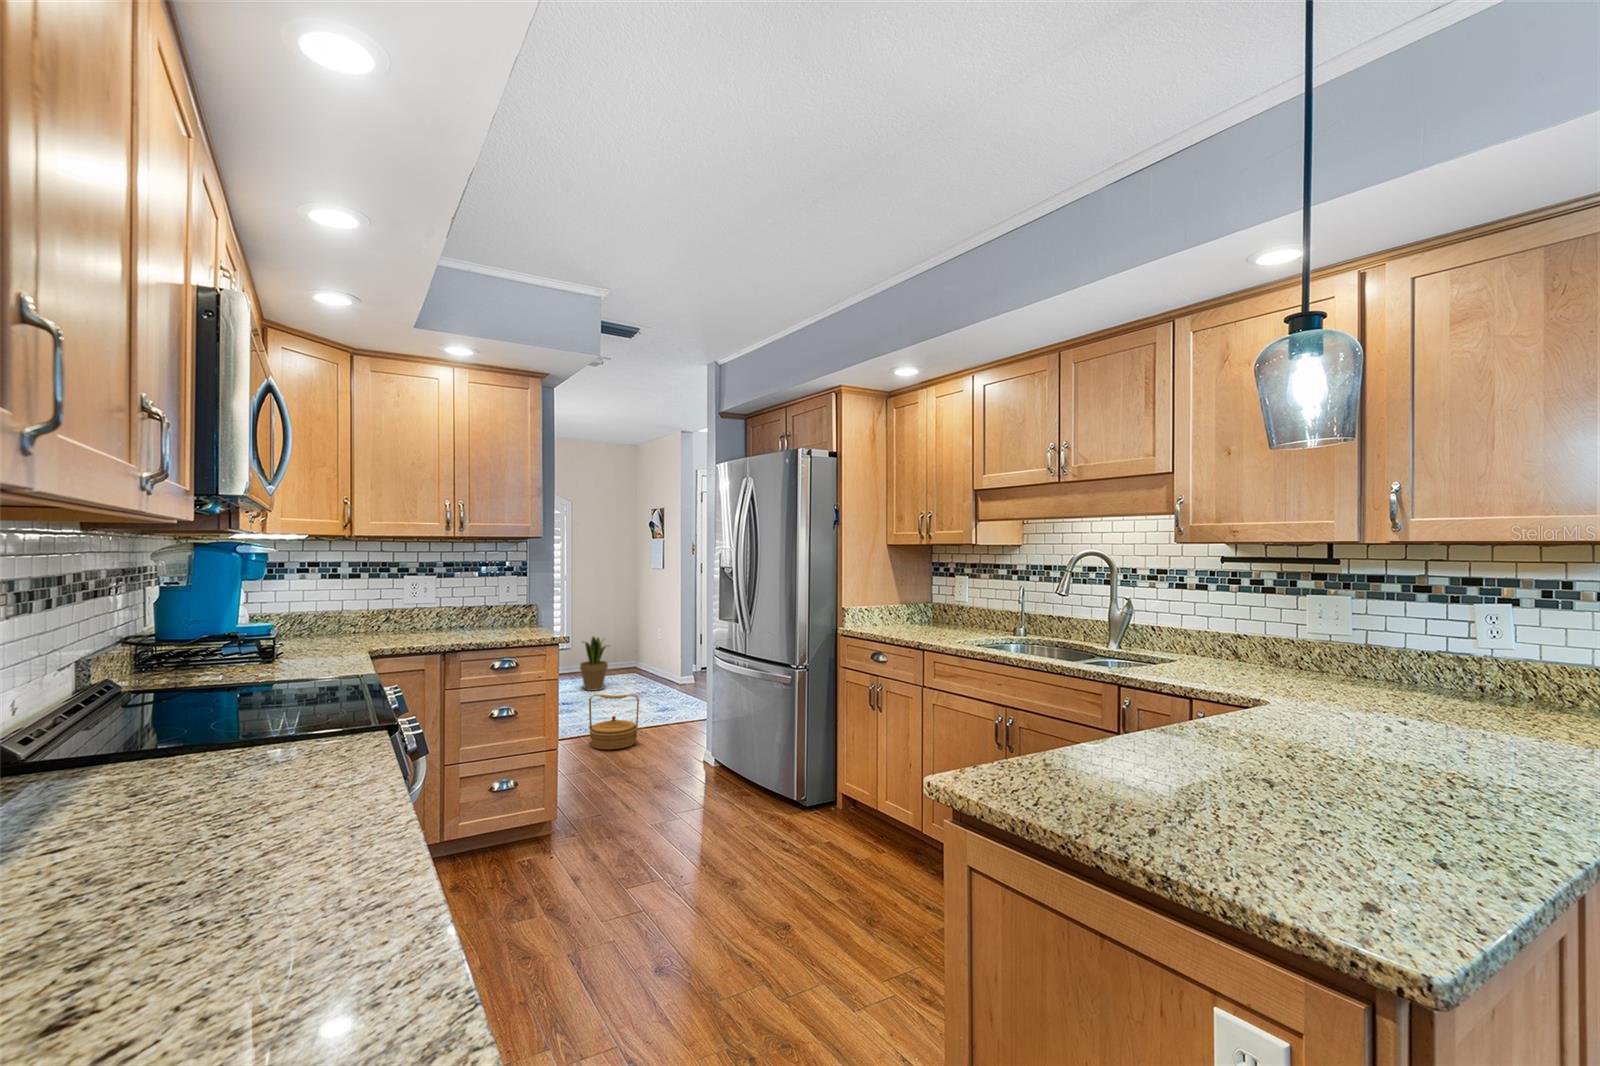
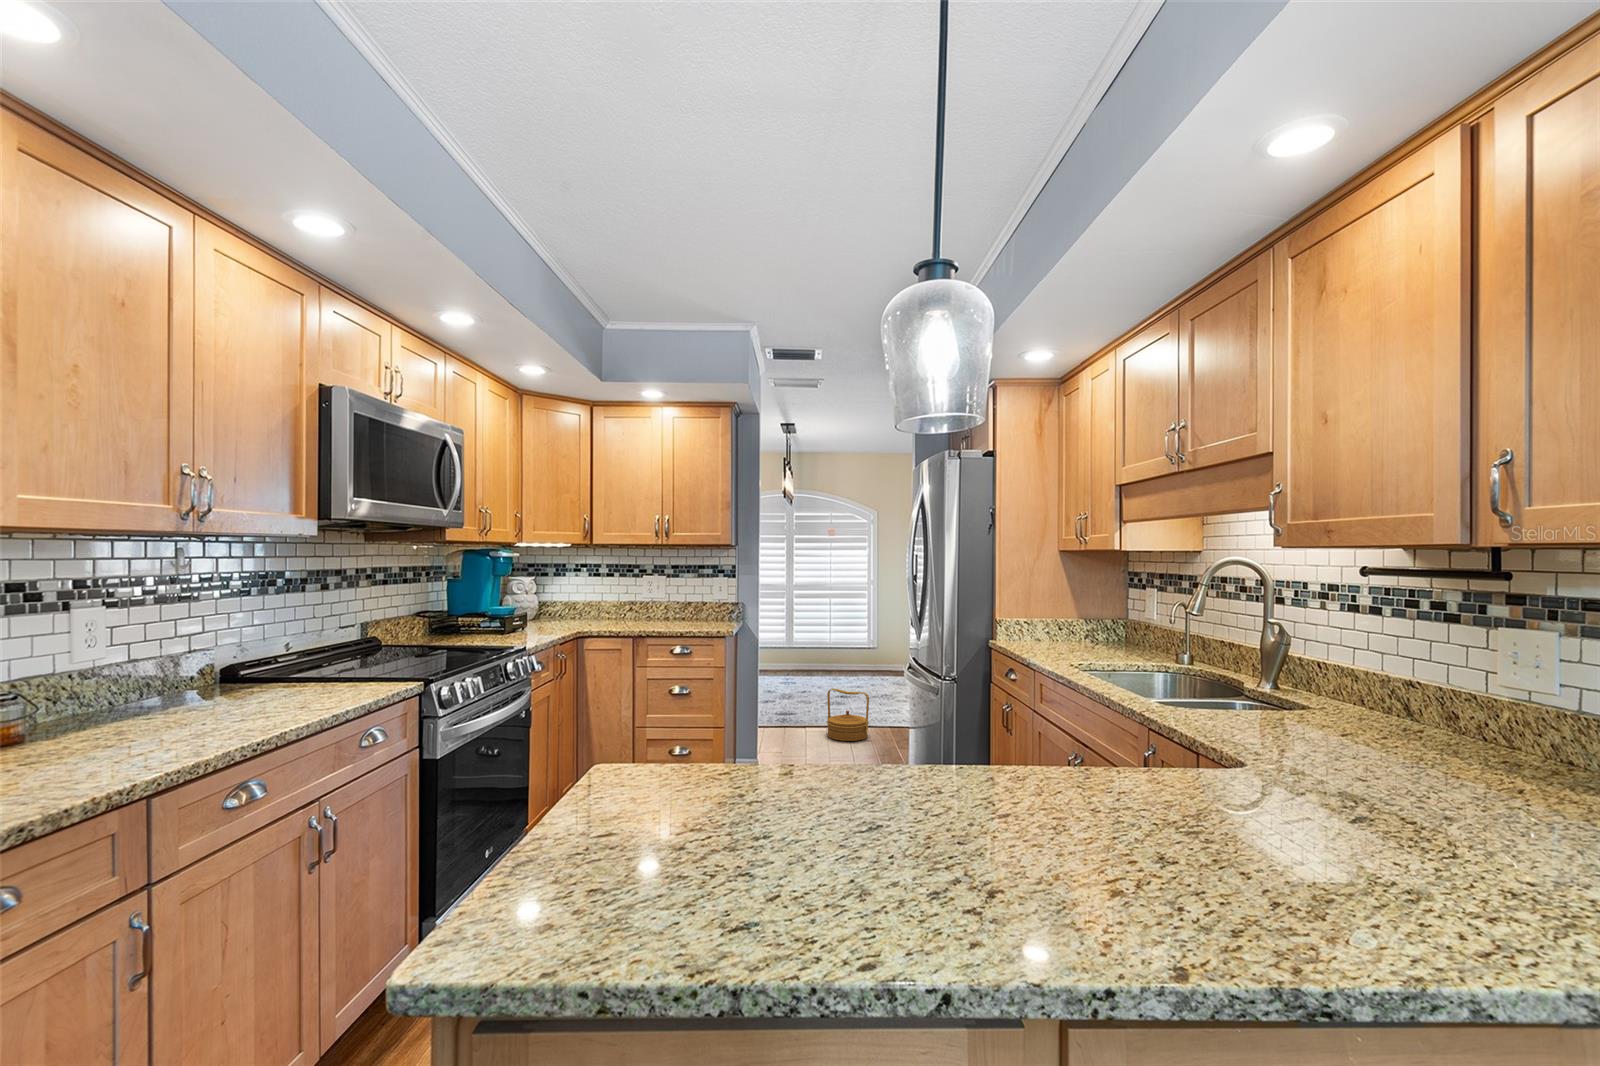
potted plant: present [580,637,608,691] -> none [855,637,882,688]

